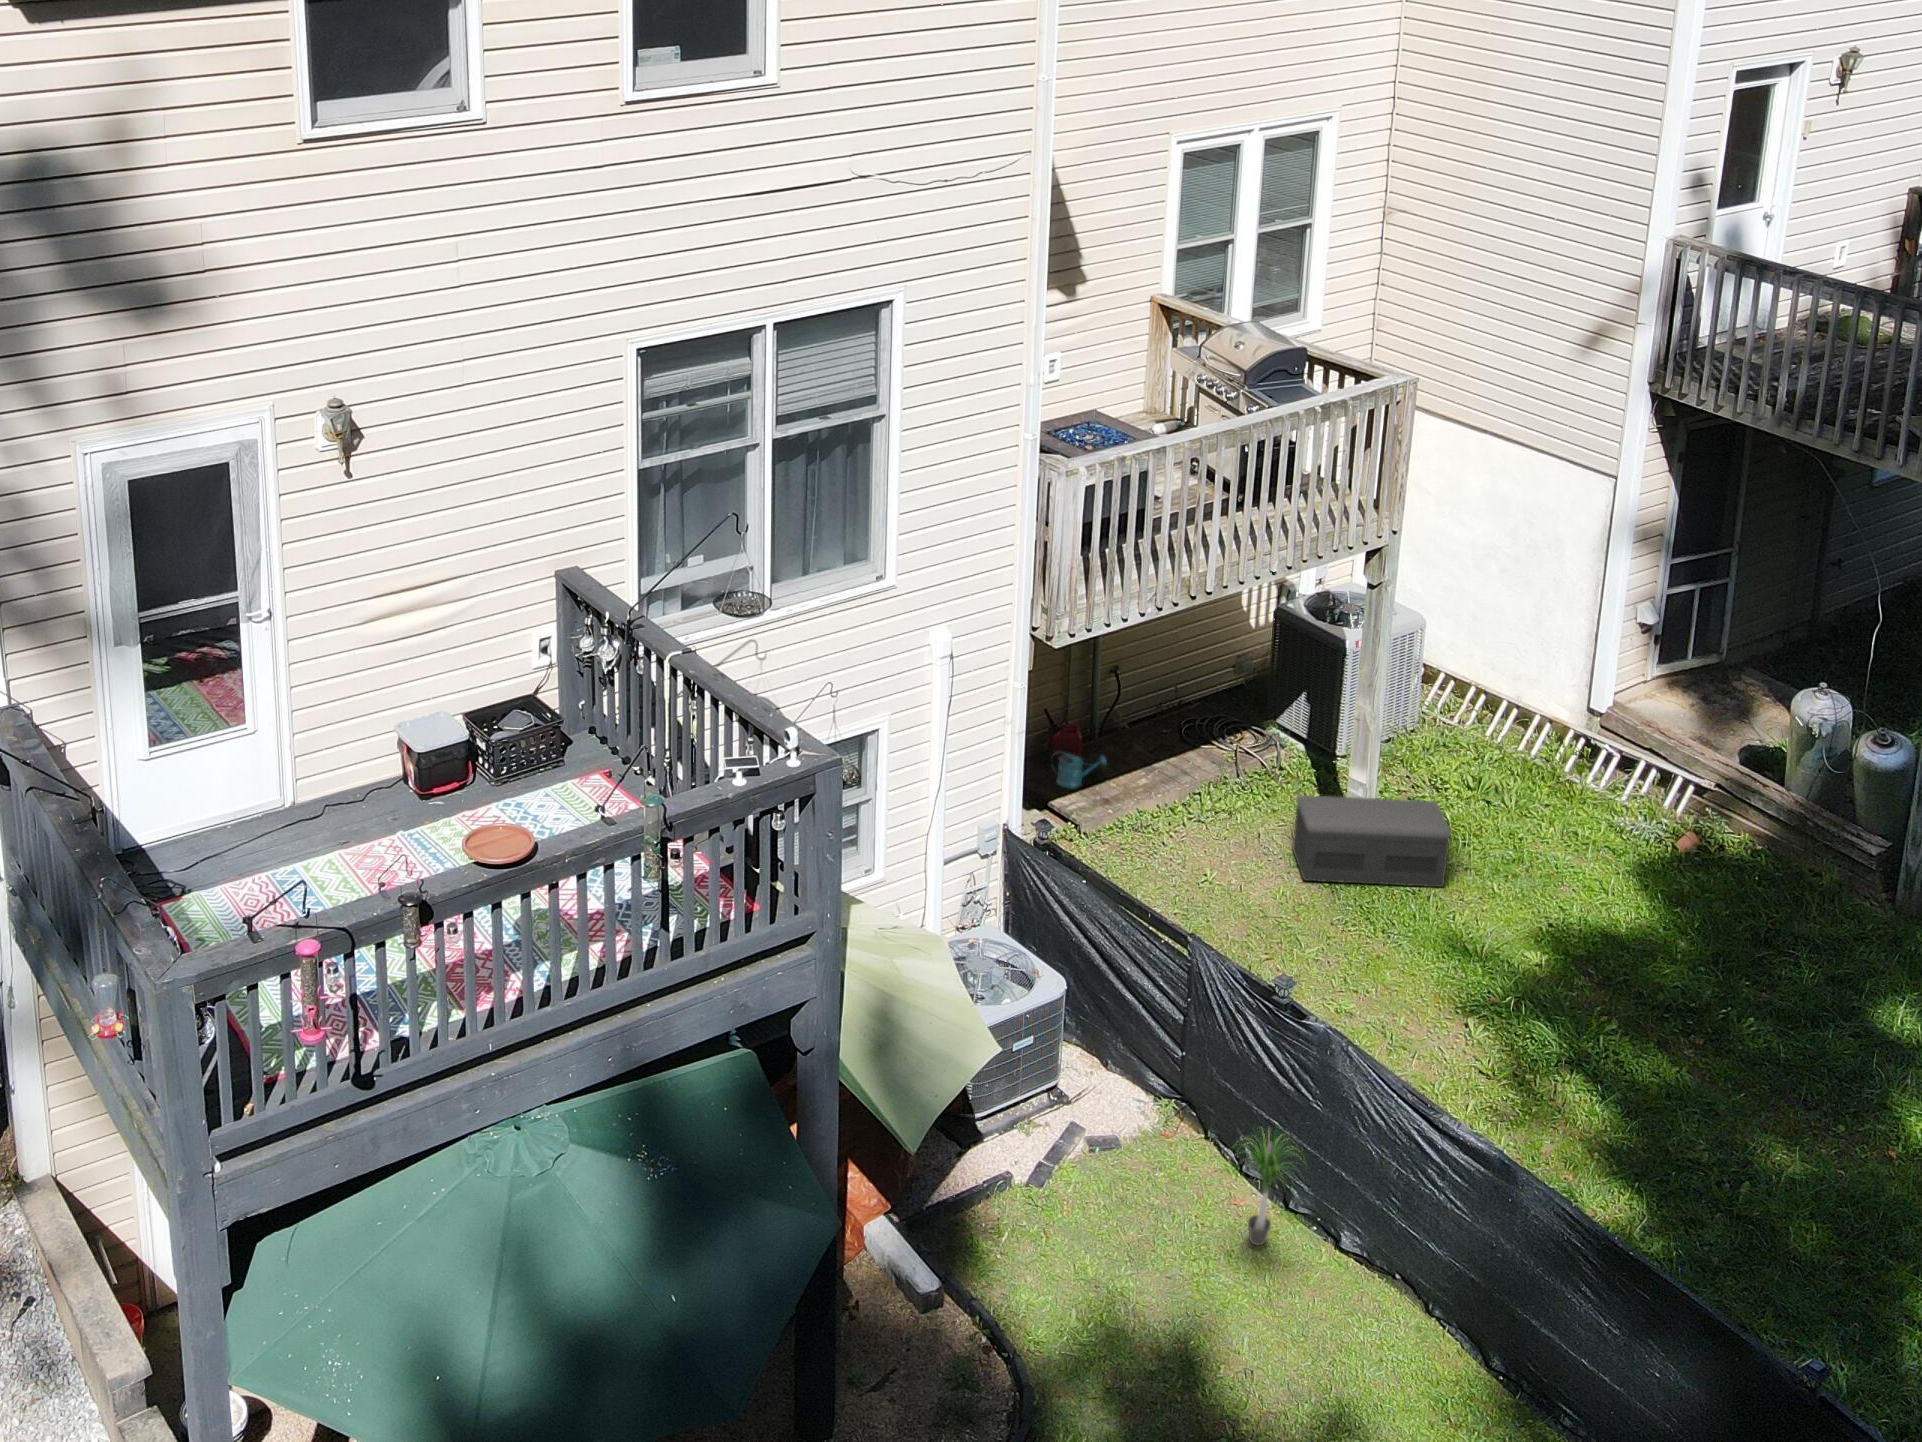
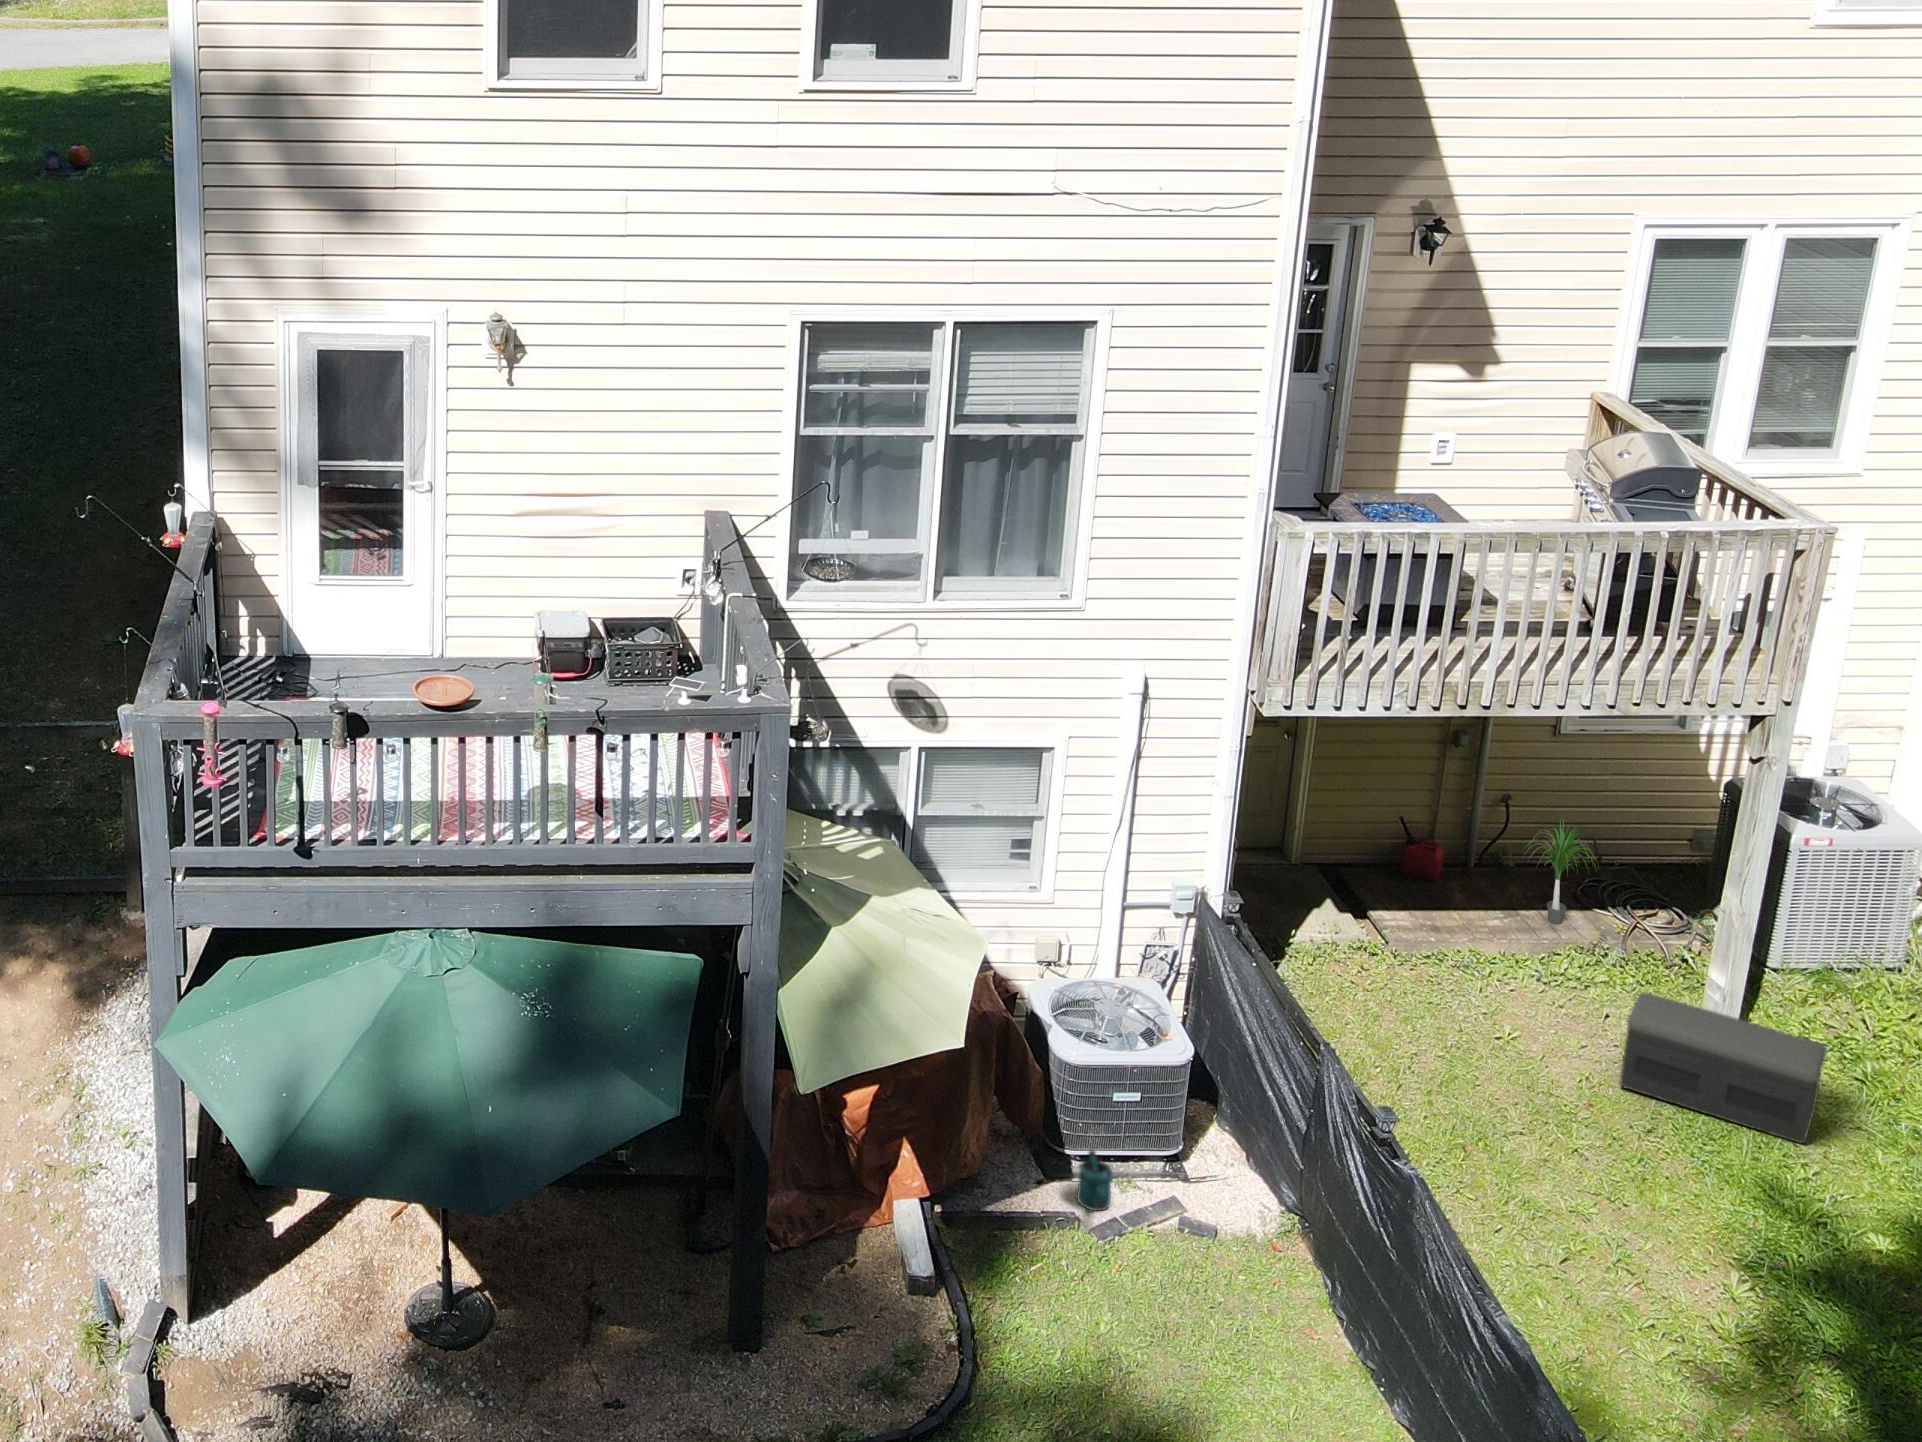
watering can: present [1055,752,1107,789] -> present [1077,1150,1112,1211]
potted plant: present [1235,1127,1301,1245] -> present [1533,822,1590,924]

